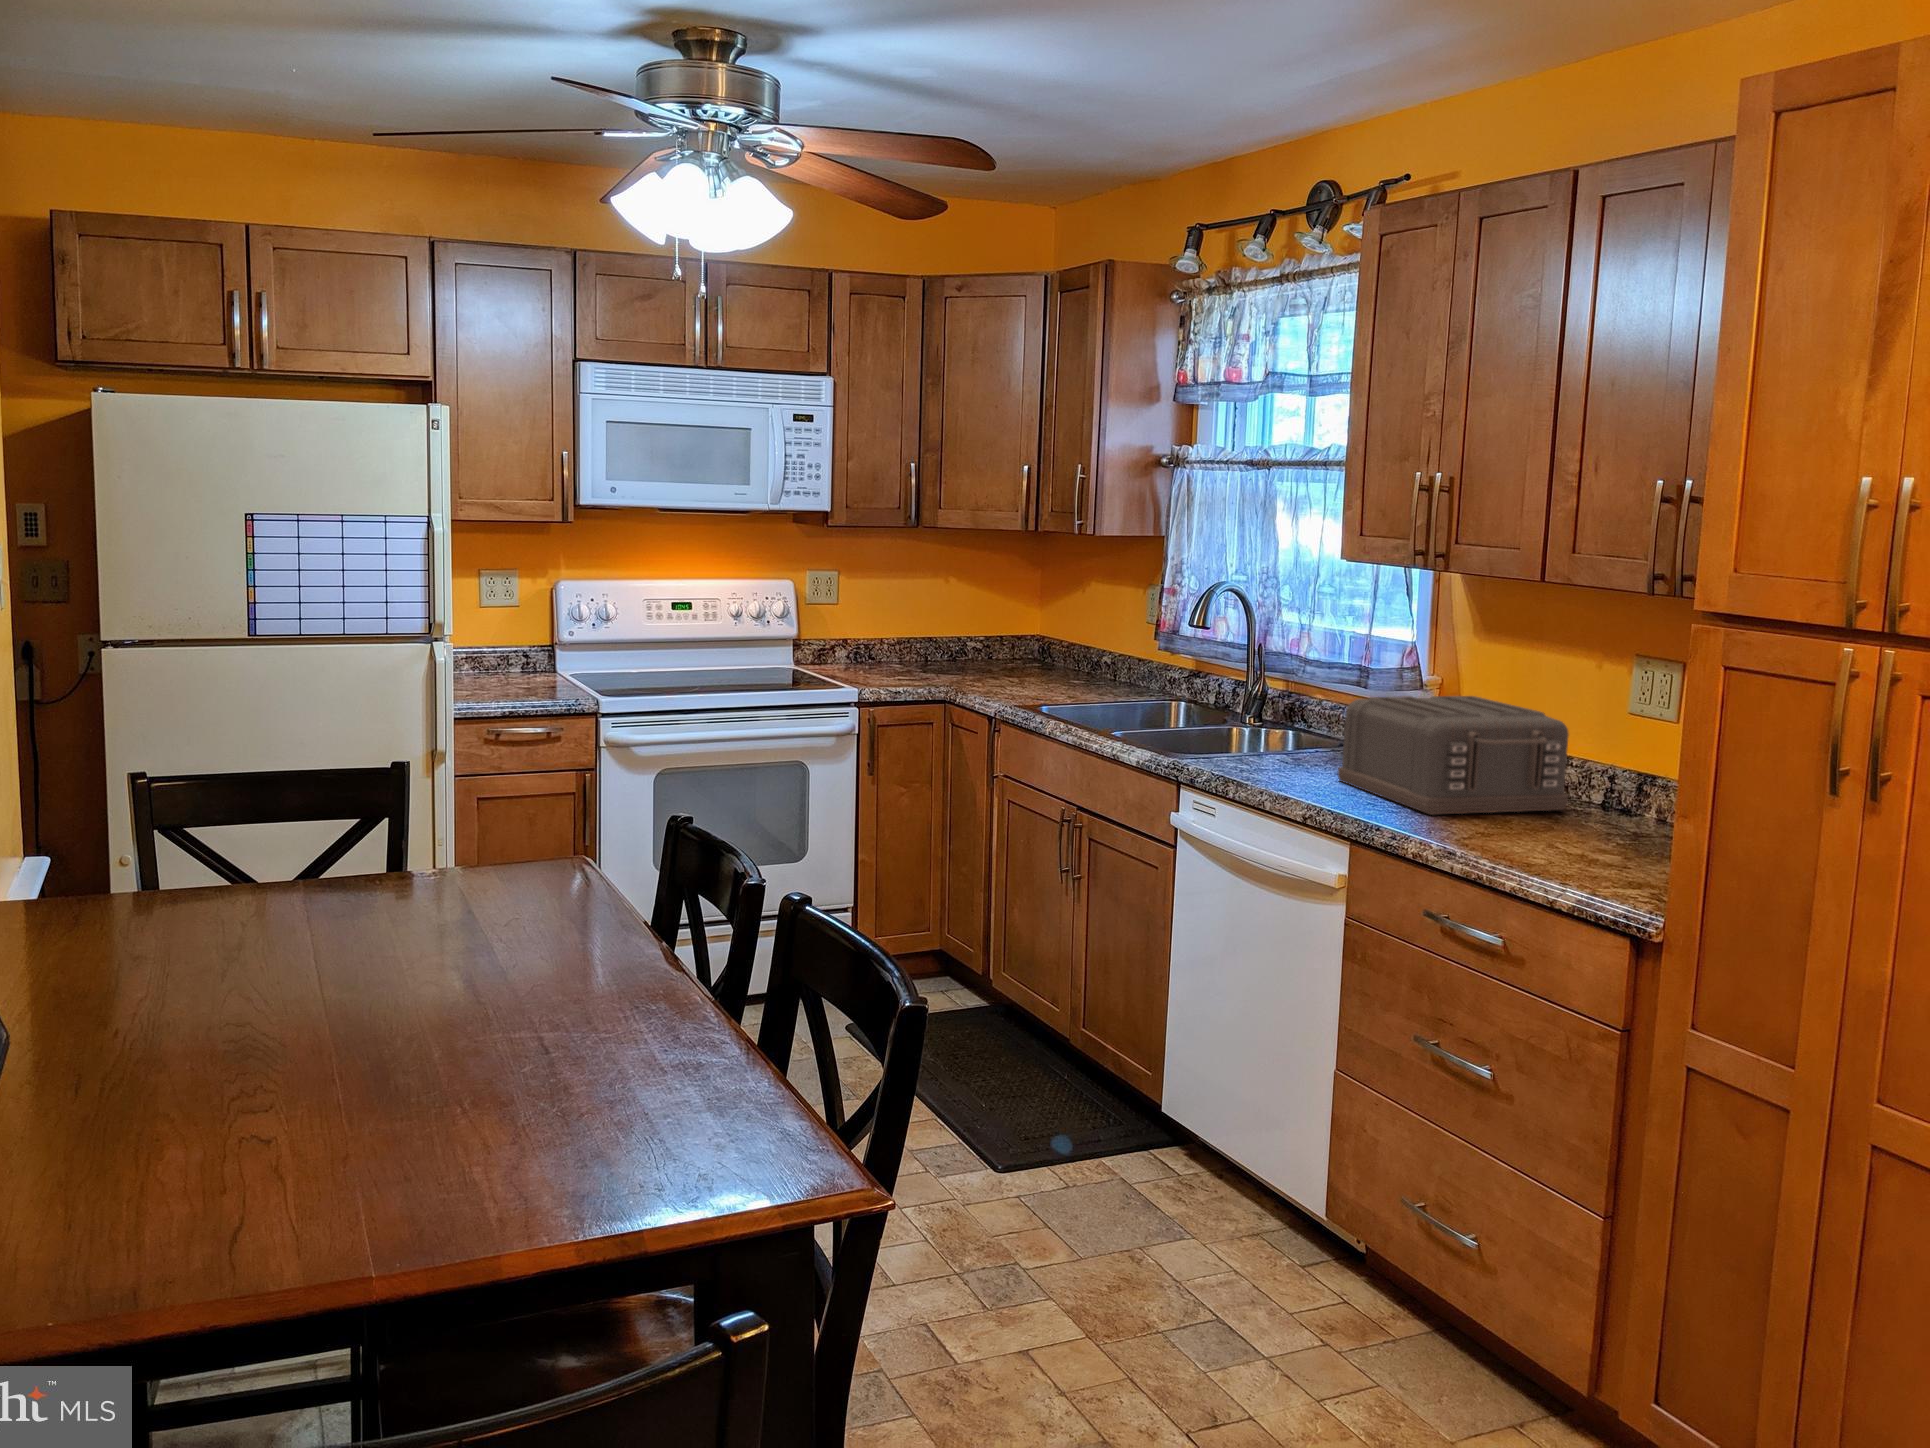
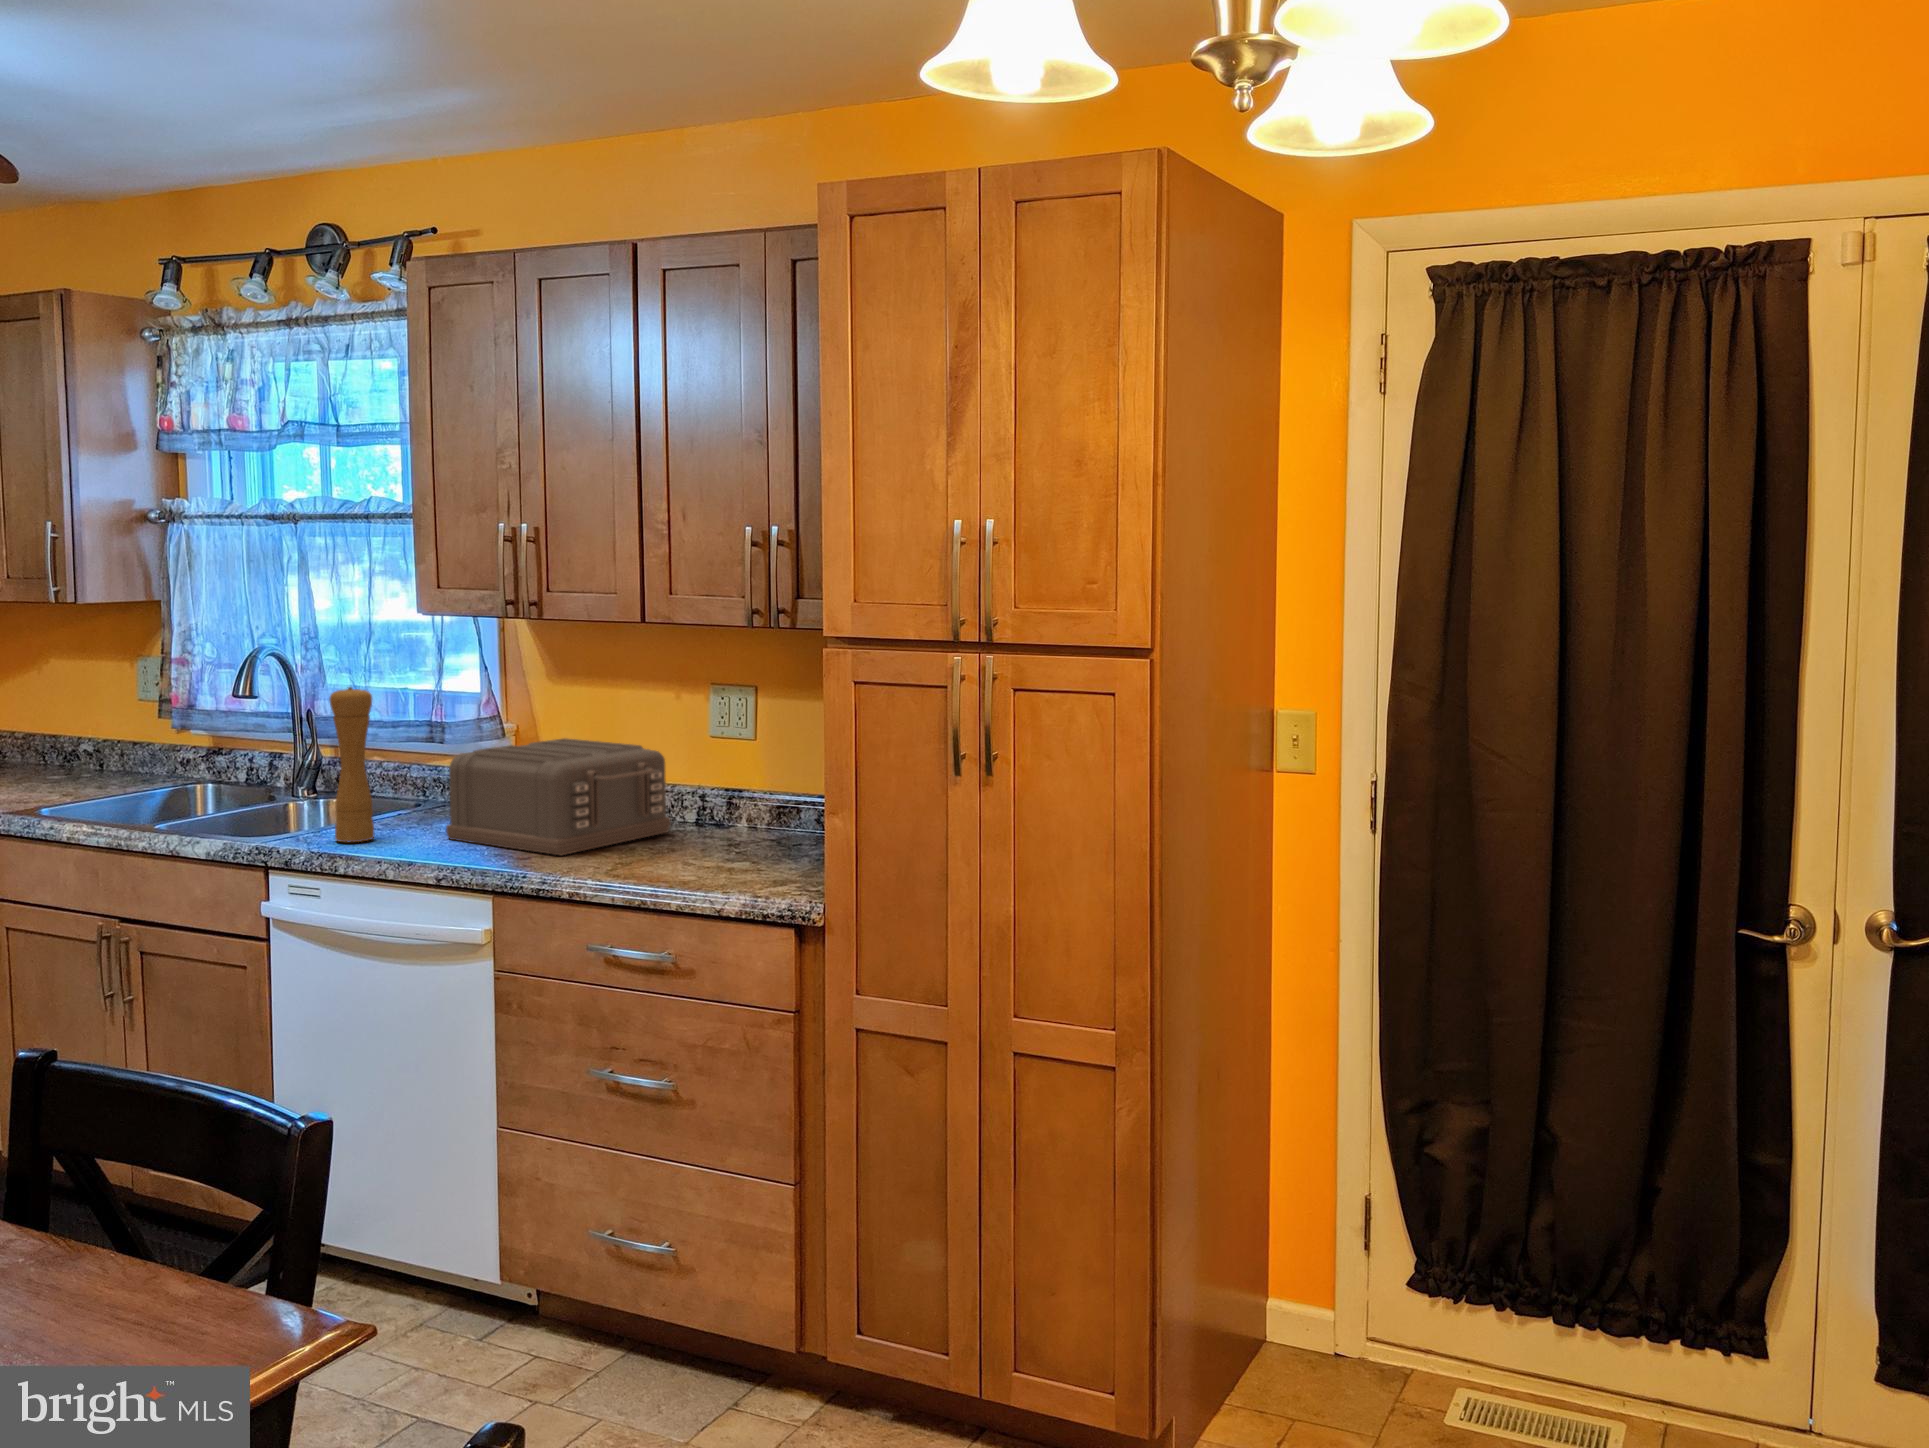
pepper mill: none [1240,624,1284,771] -> present [329,687,375,842]

